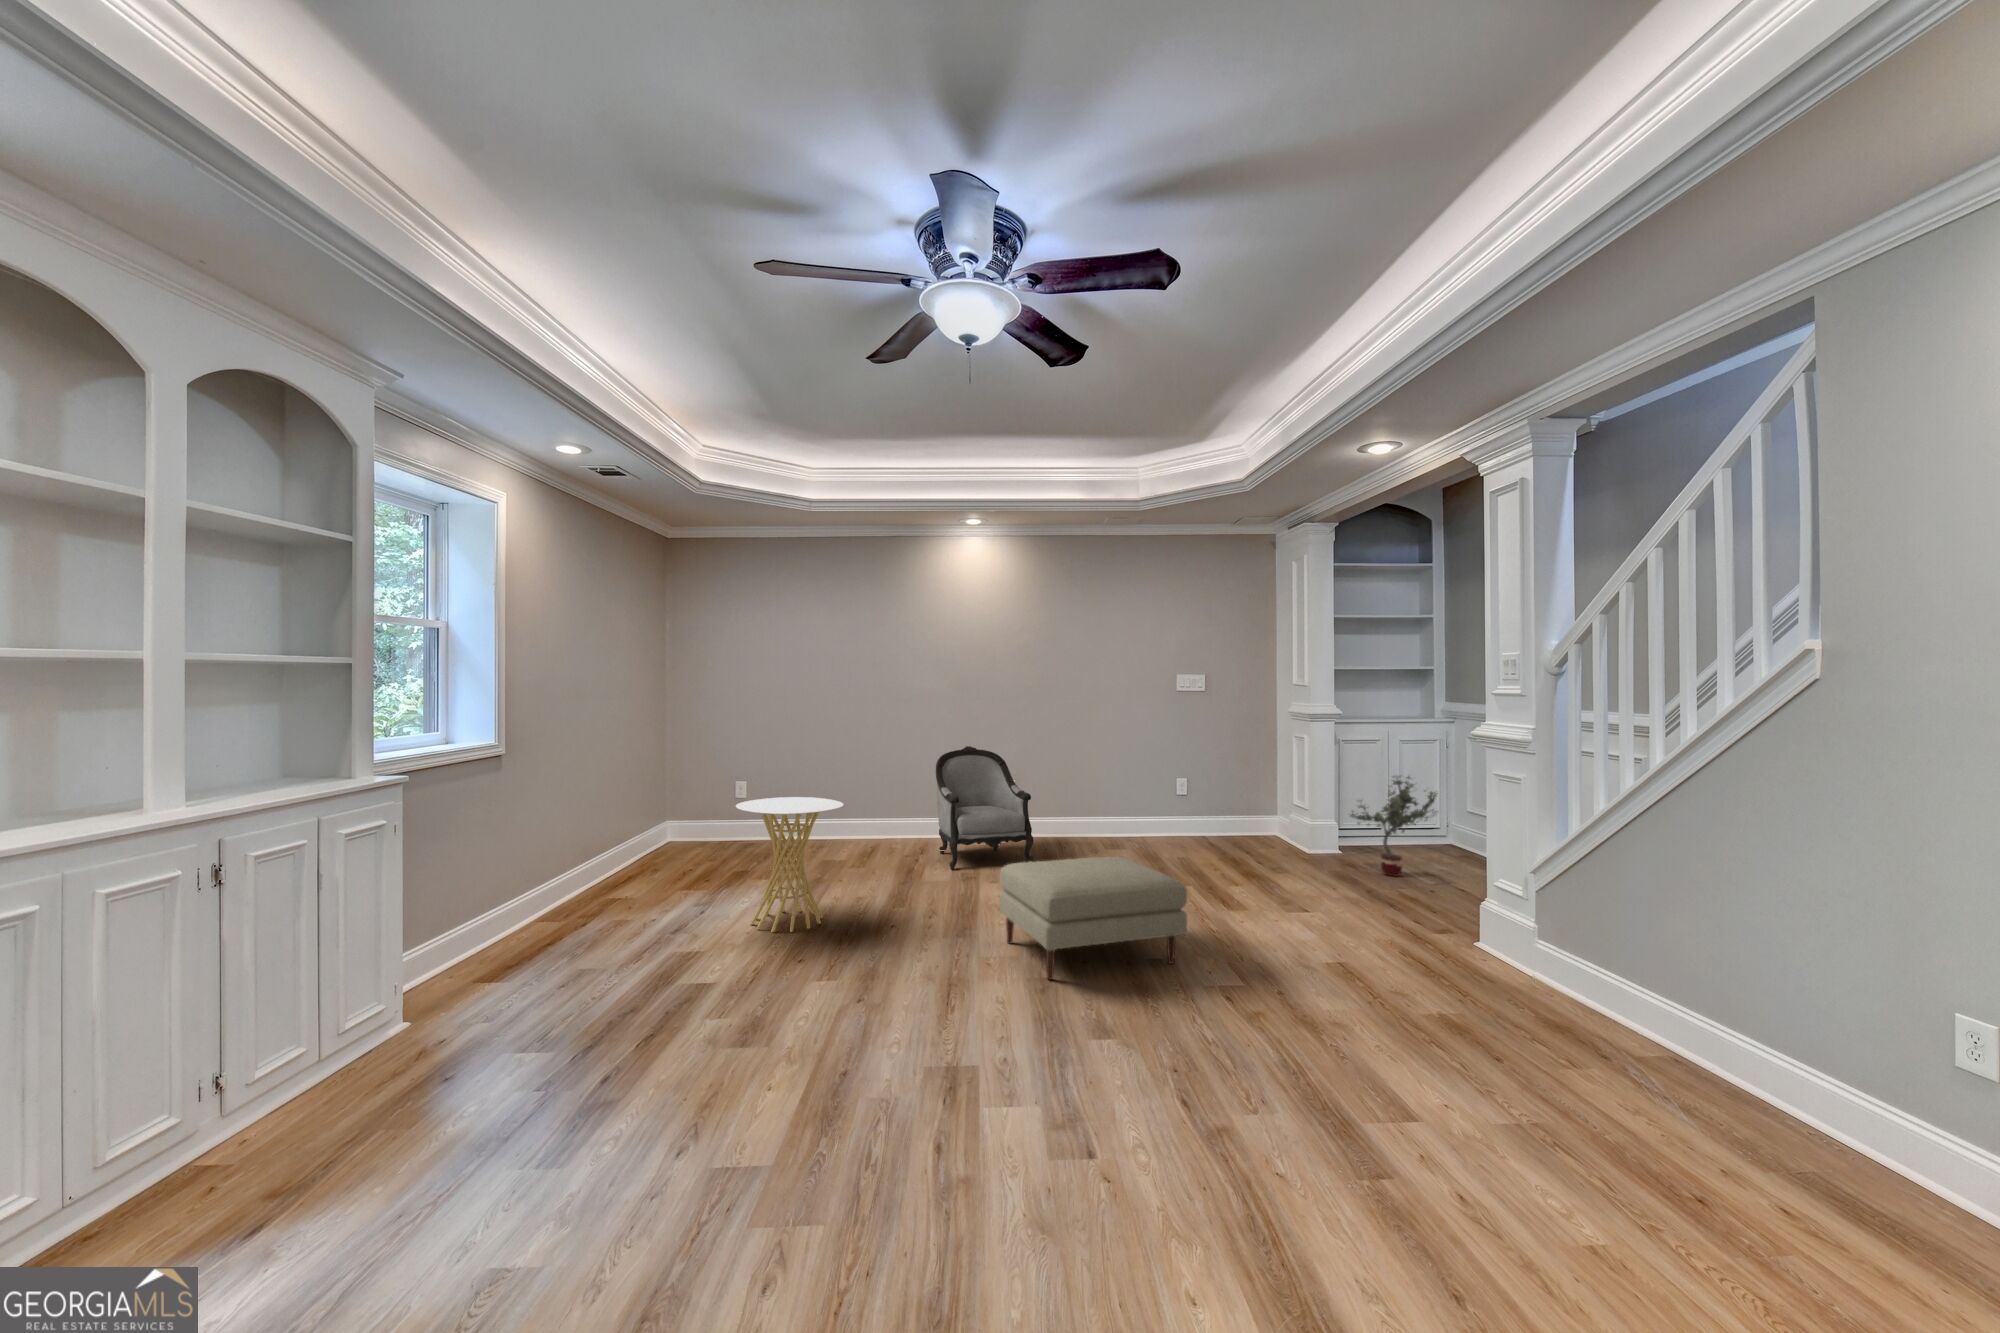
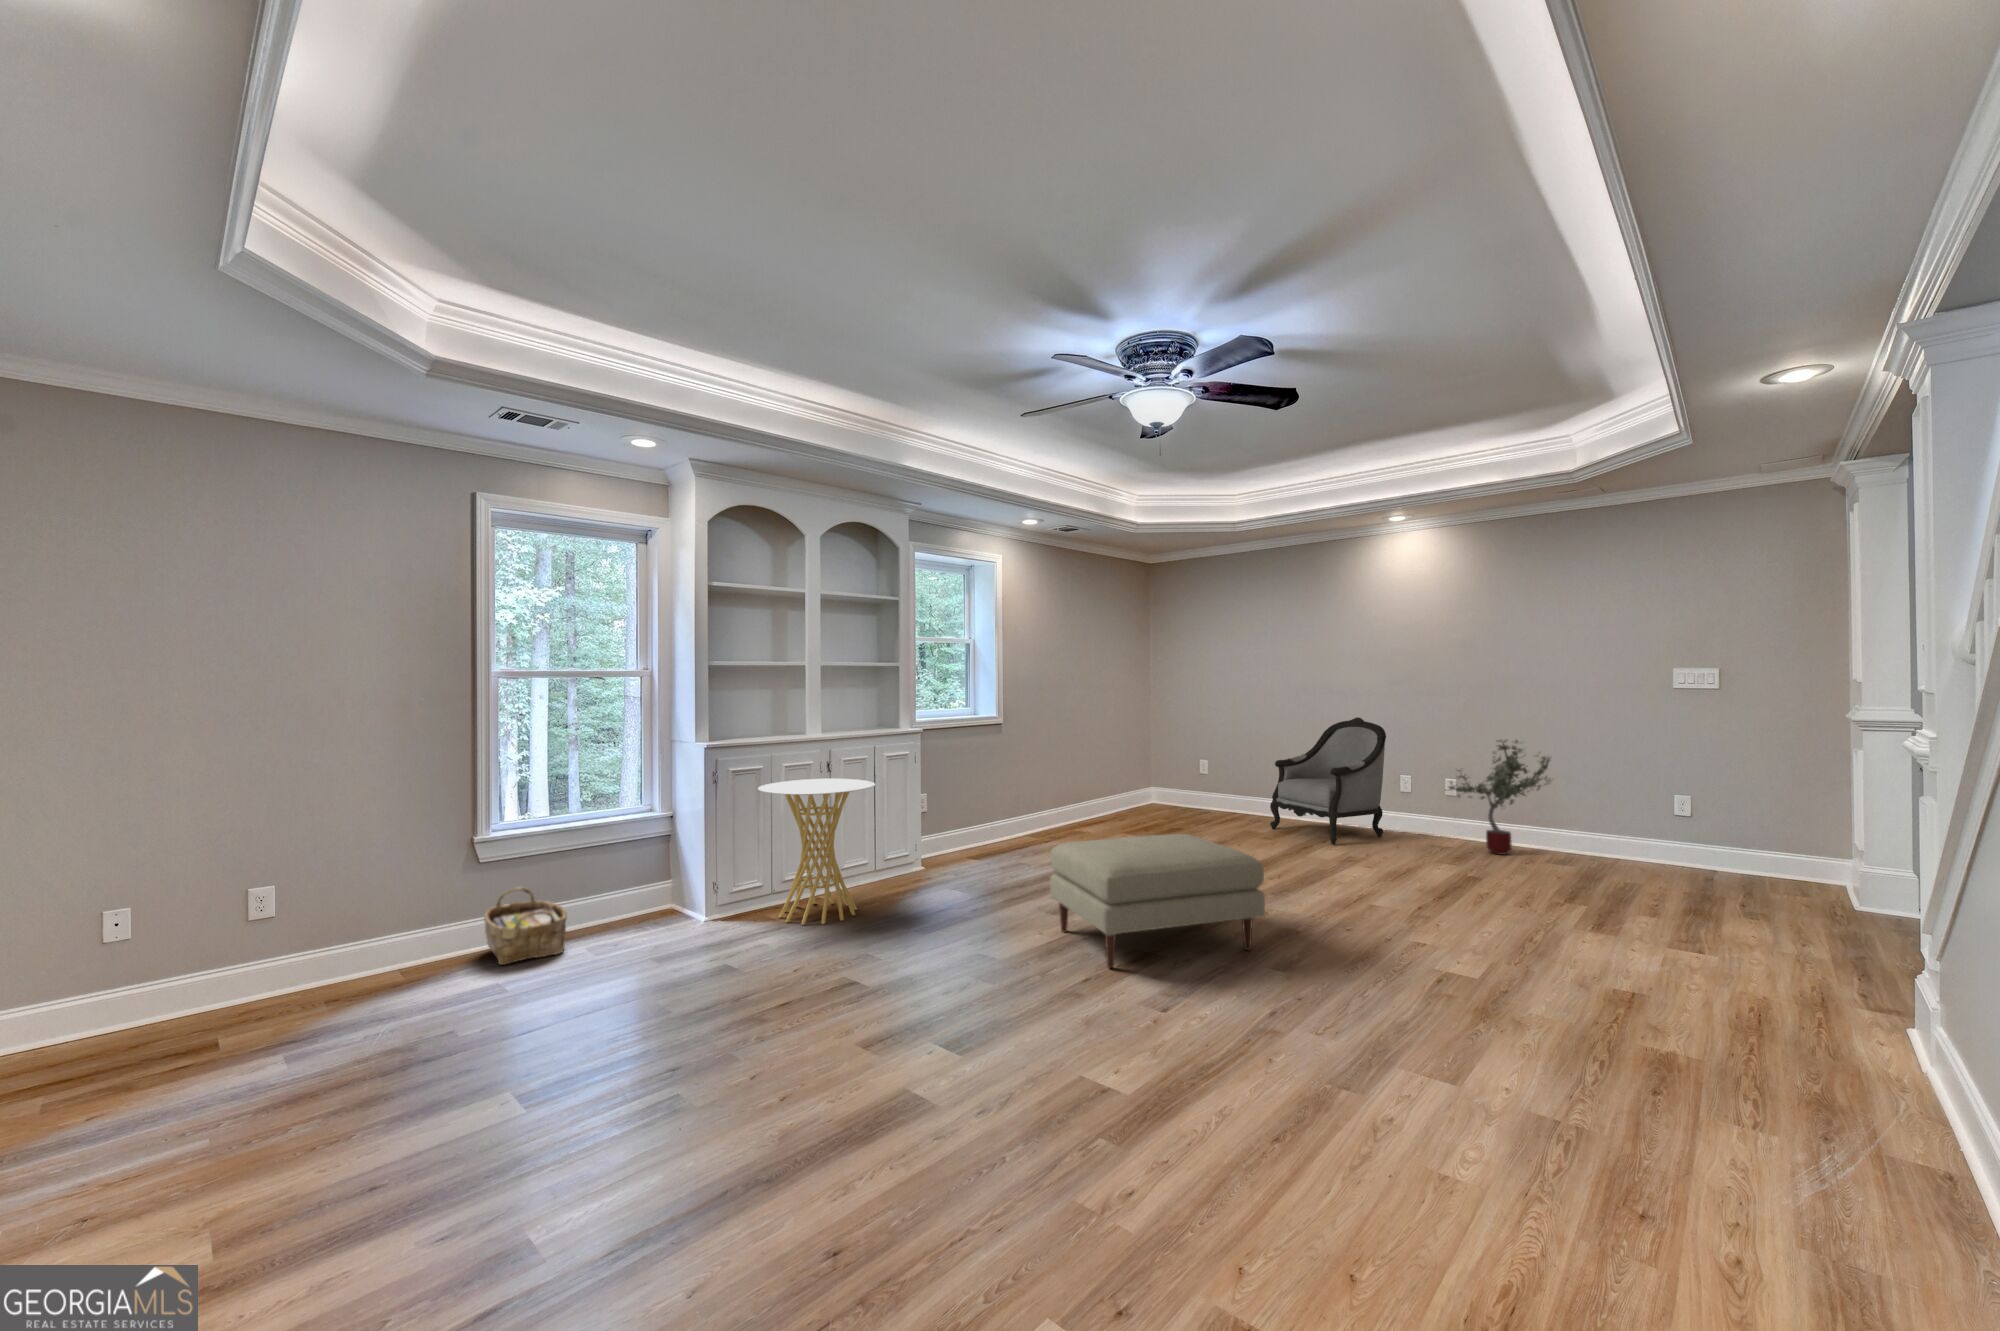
armchair: present [936,746,1034,870] -> present [1270,717,1386,845]
woven basket: none [474,894,553,968] -> present [484,887,567,965]

